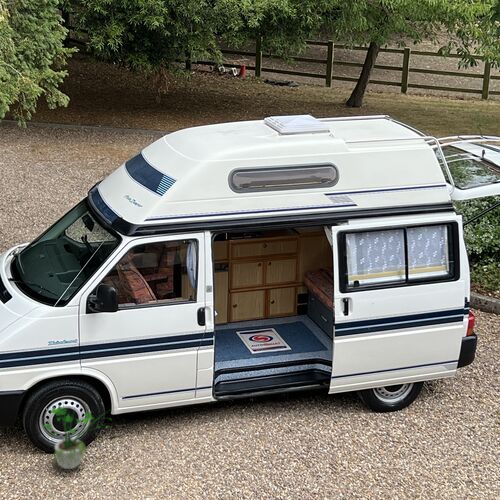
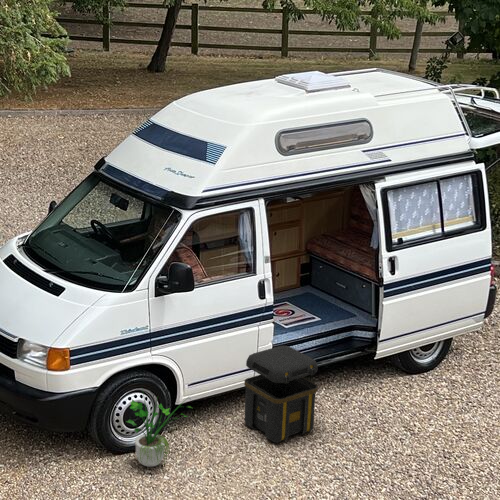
toolbox: none [180,371,244,463] -> present [244,346,318,443]

